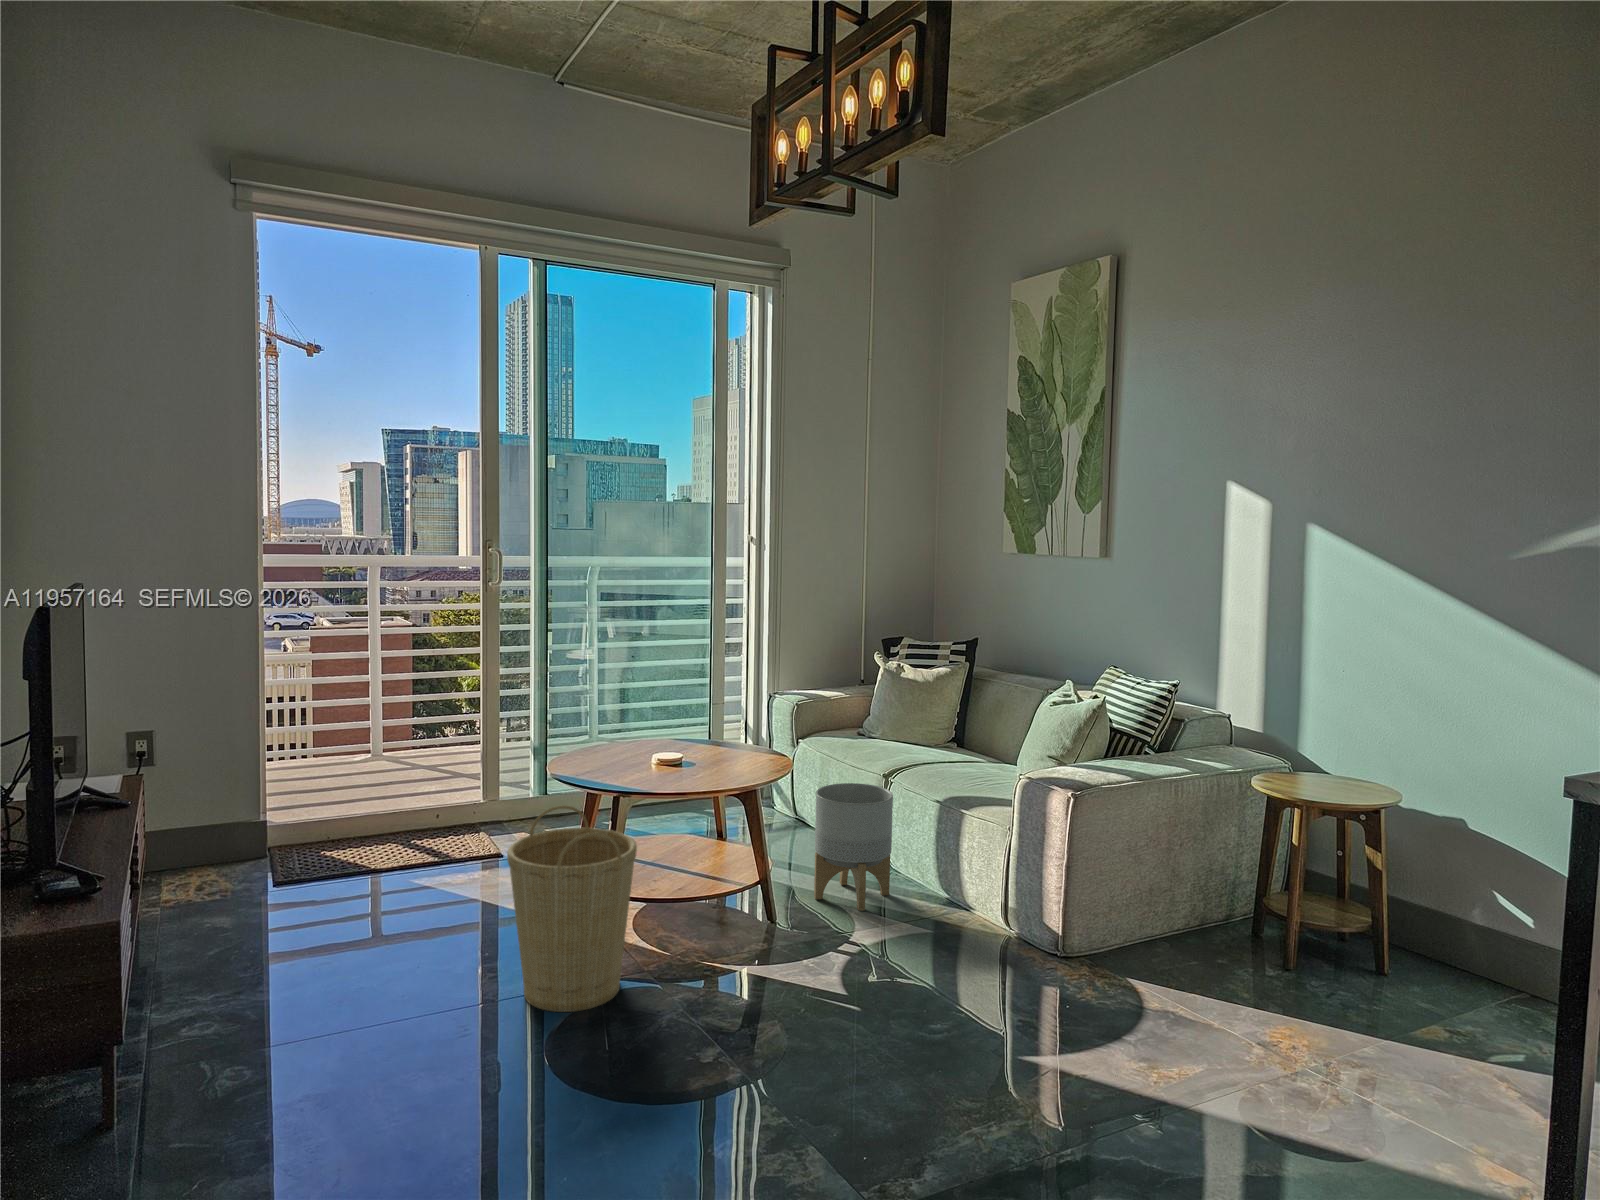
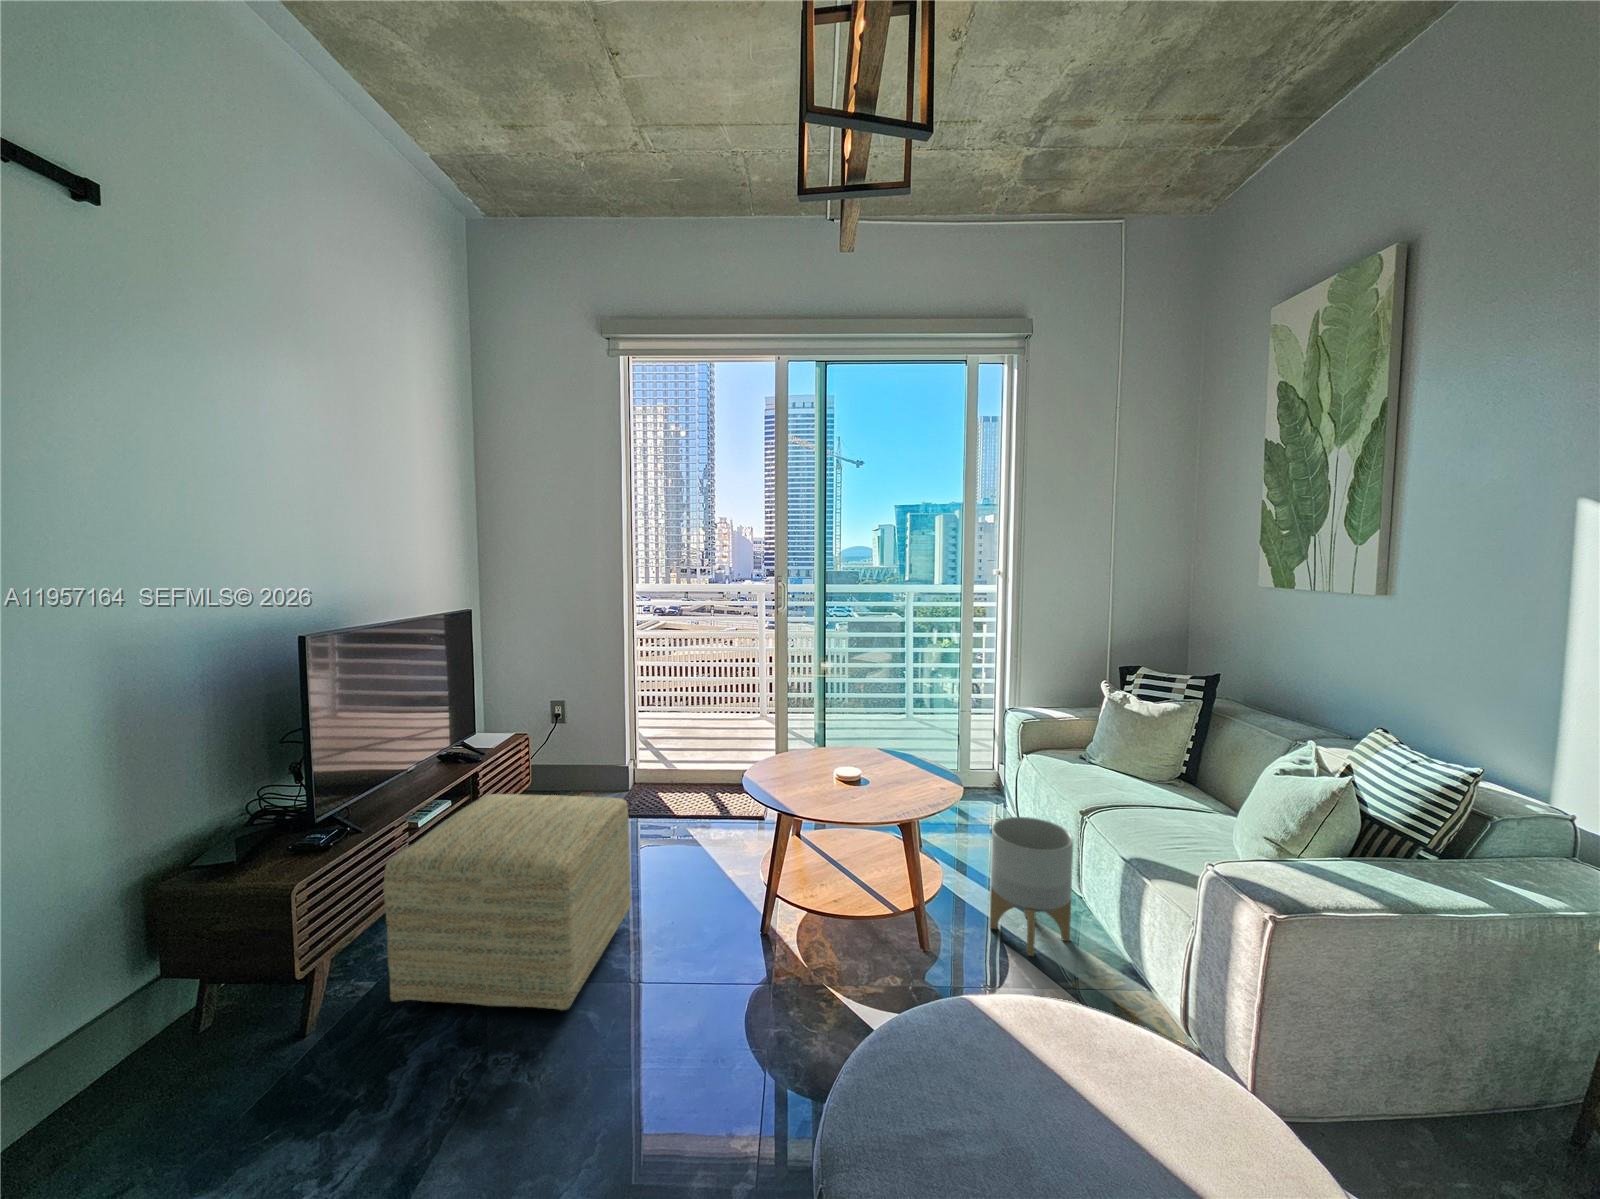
basket: present [507,805,637,1012] -> none [661,814,774,1009]
ottoman: none [153,814,426,1092] -> present [383,794,631,1010]

